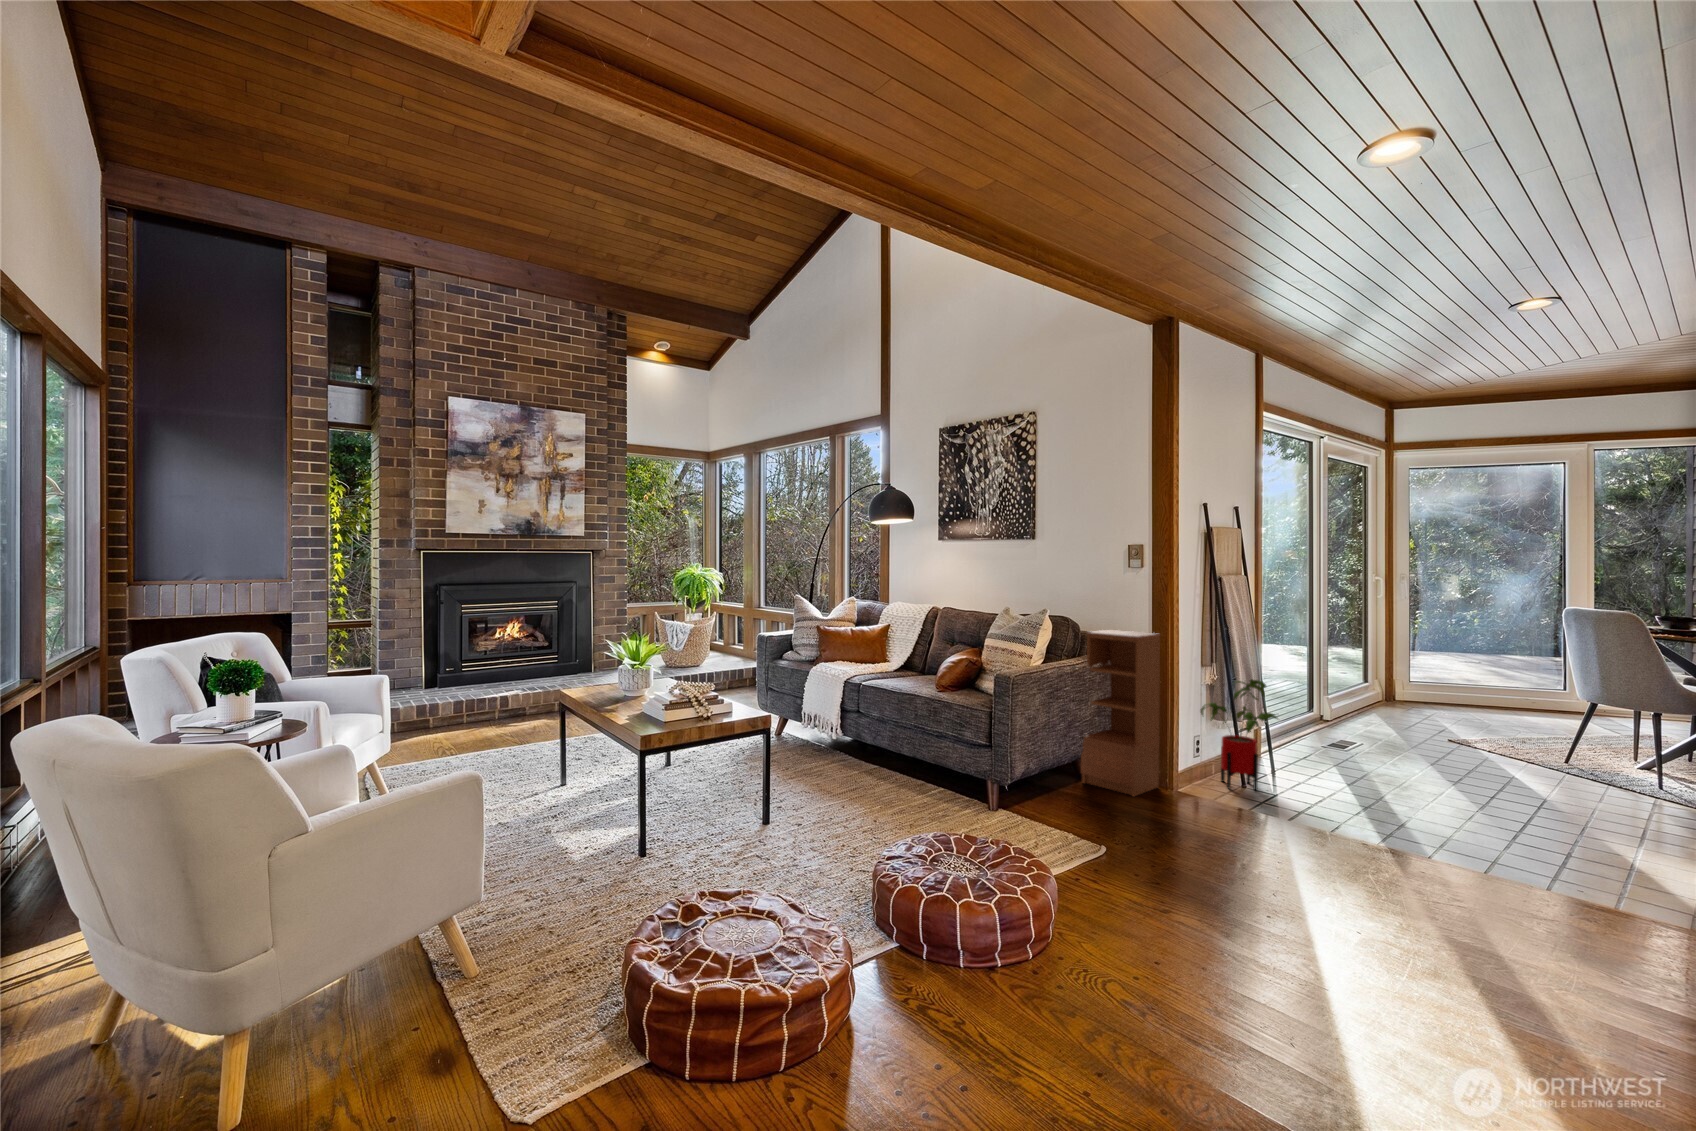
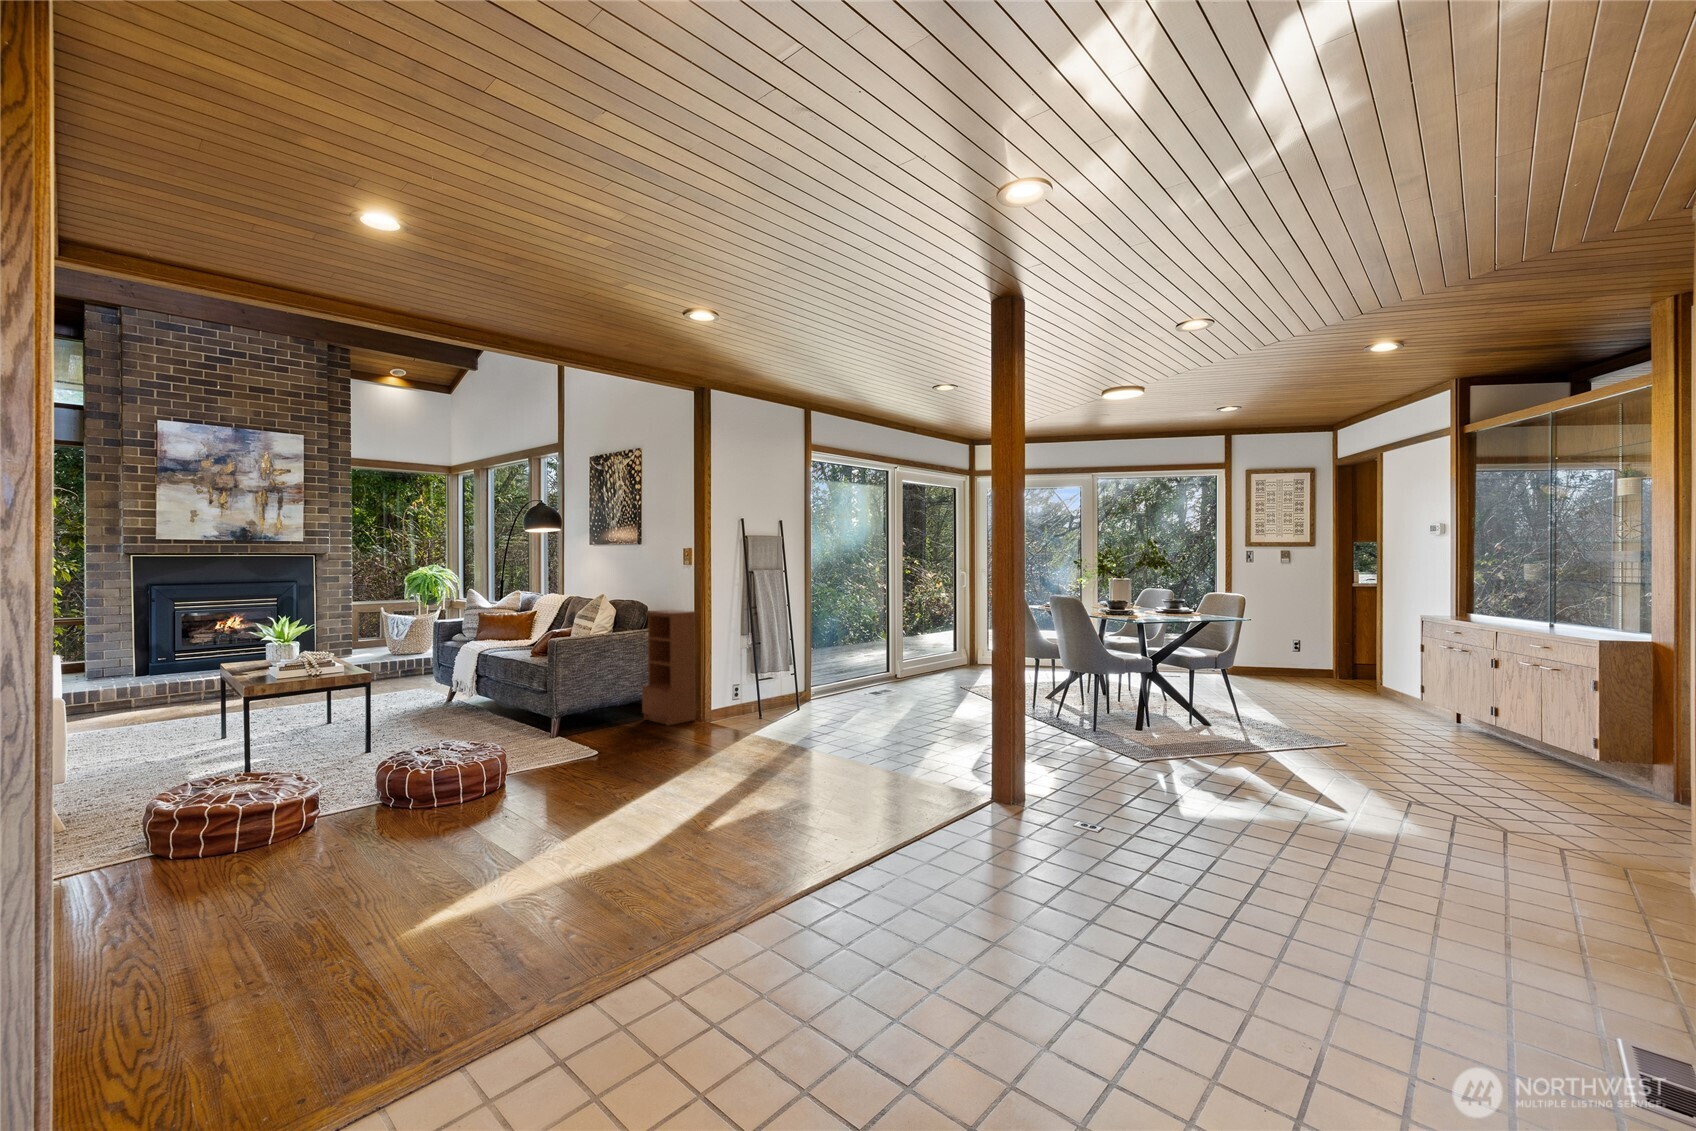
house plant: present [1201,679,1277,790] -> none [731,642,777,719]

